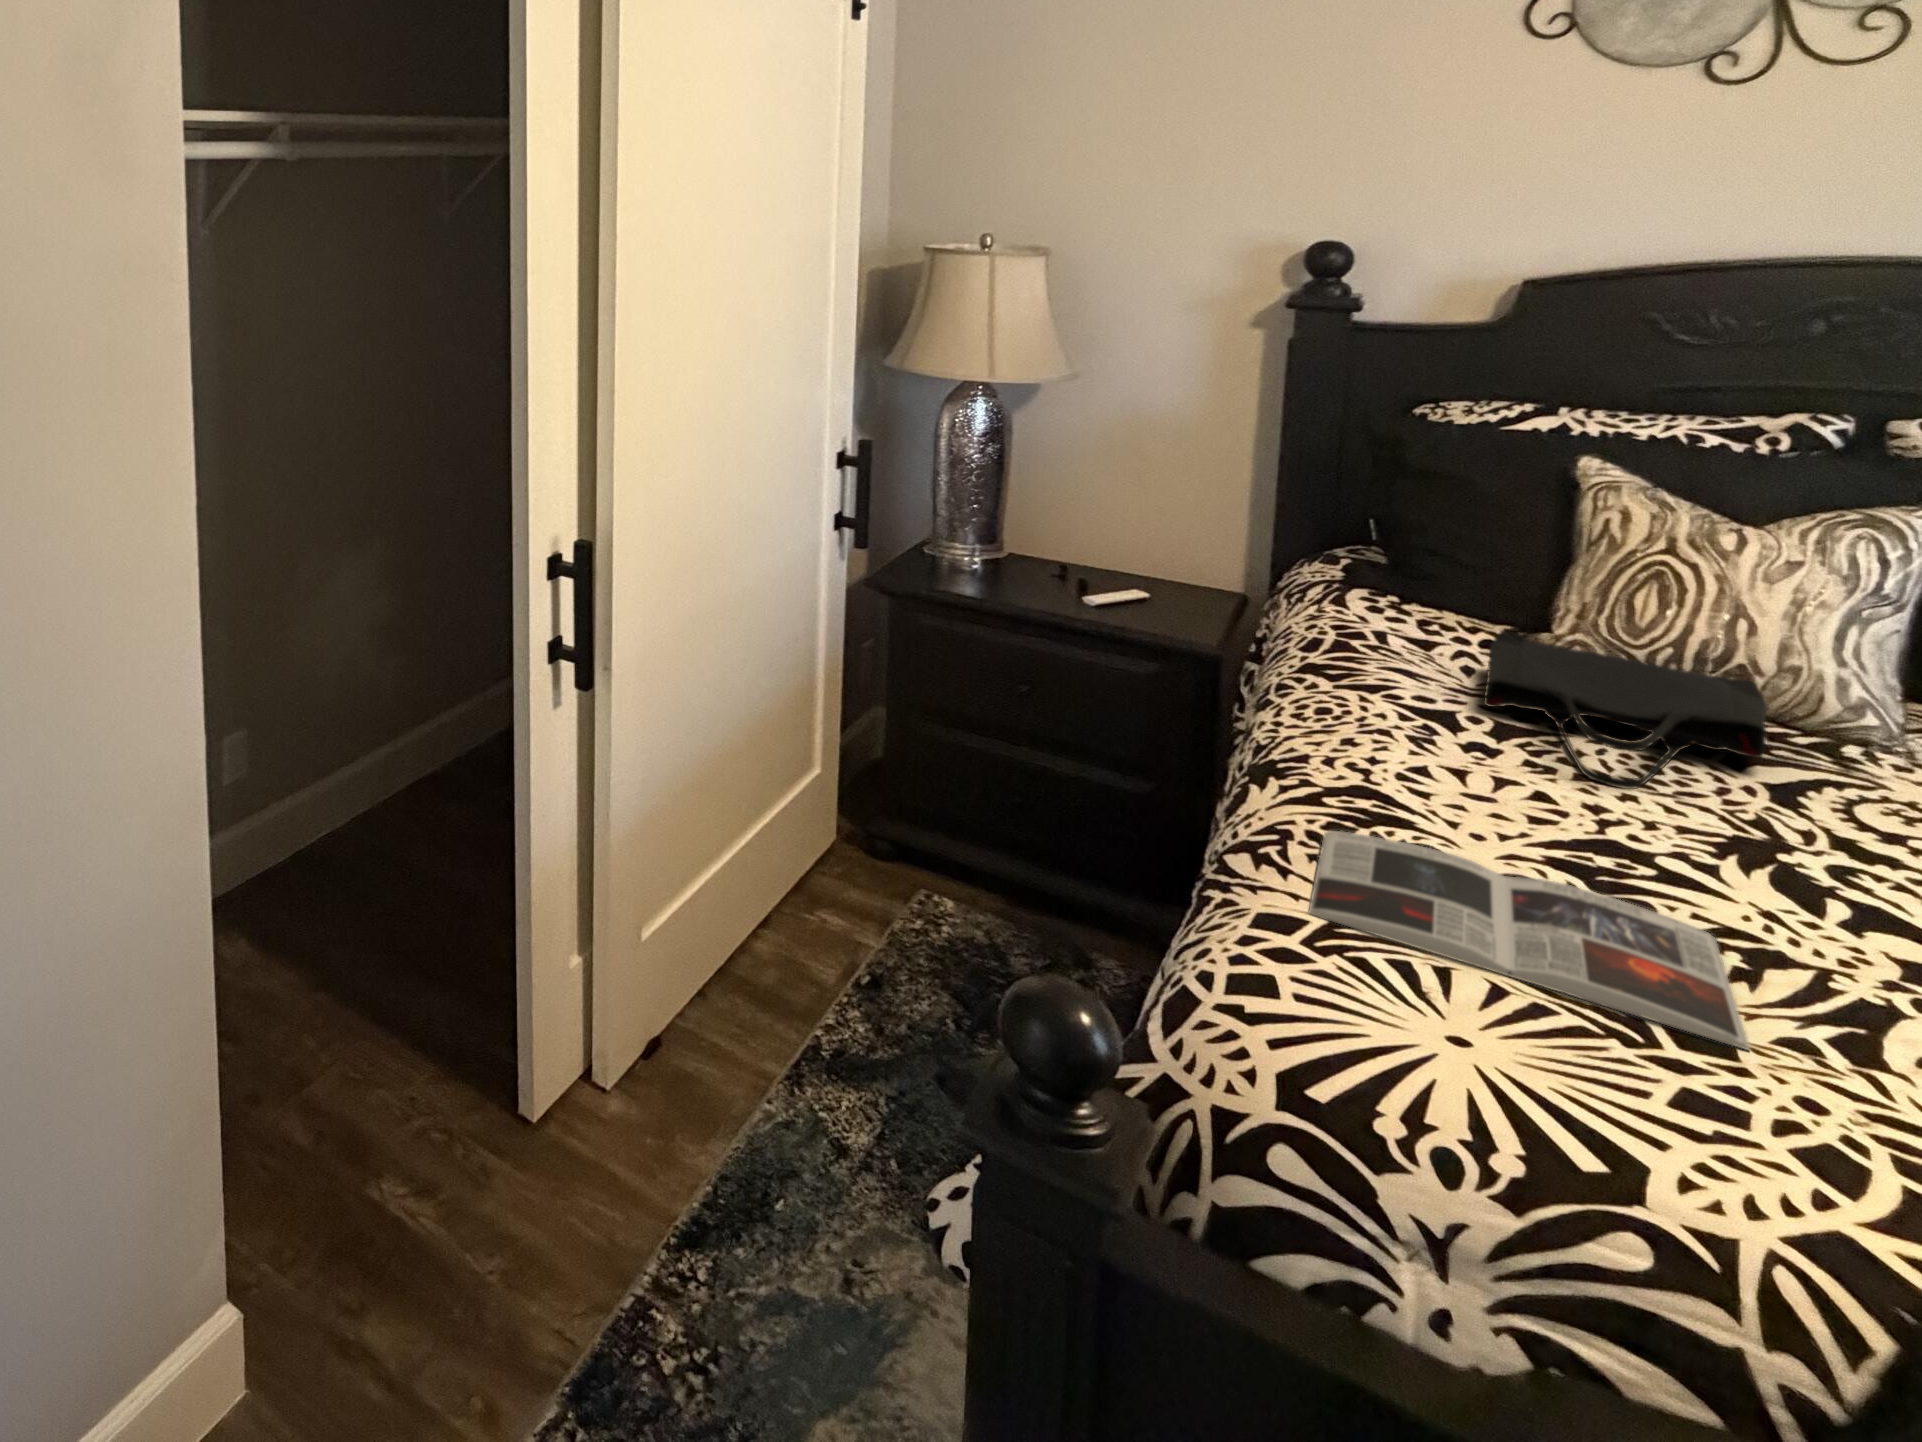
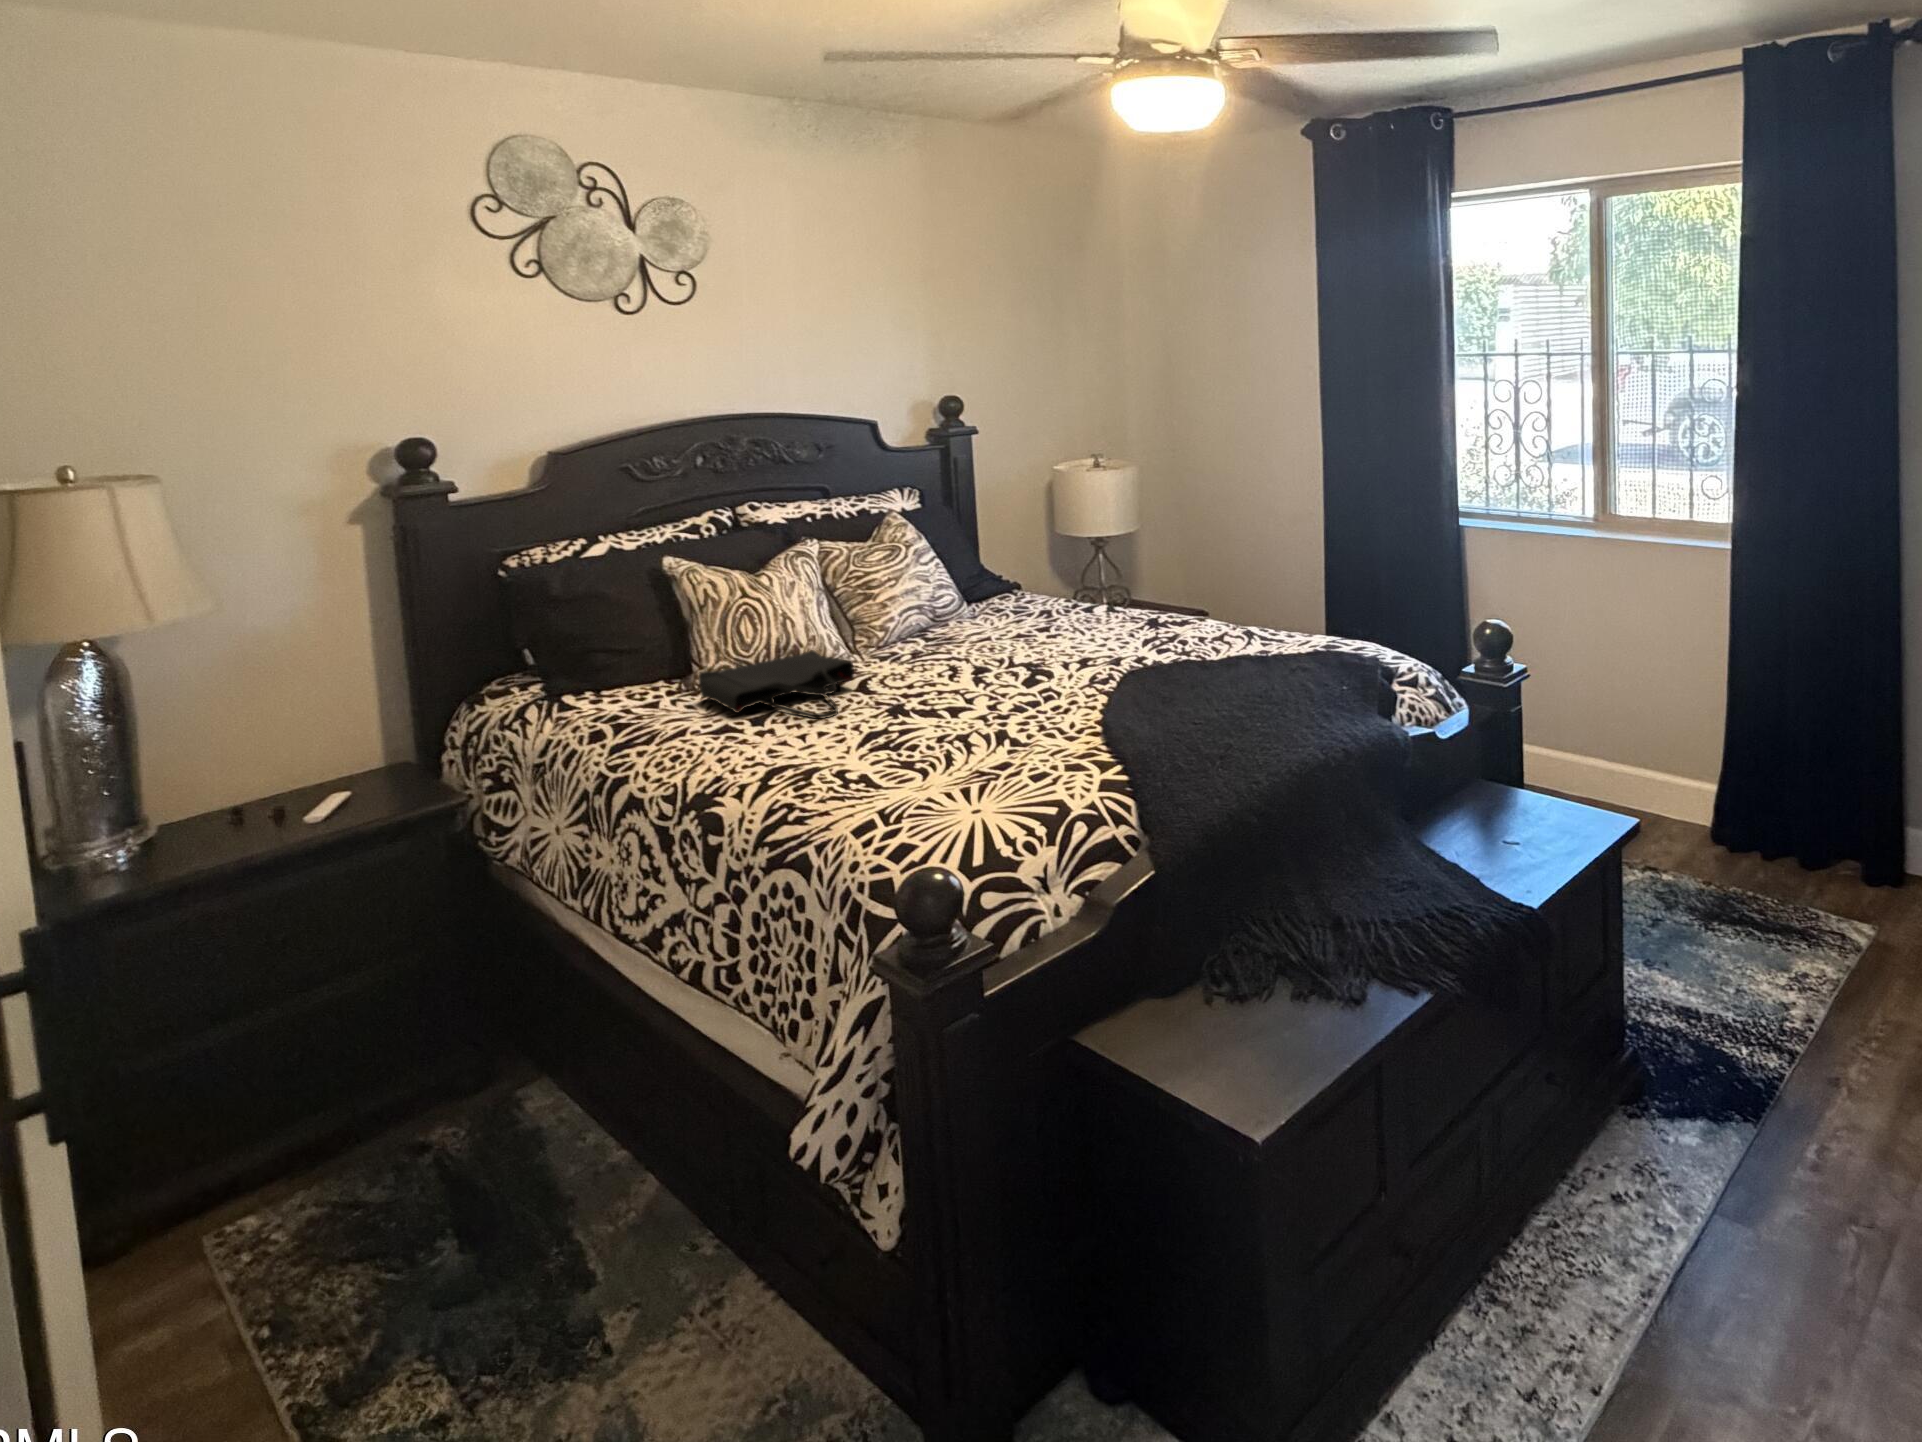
magazine: present [1308,831,1750,1050] -> none [799,737,1016,817]

